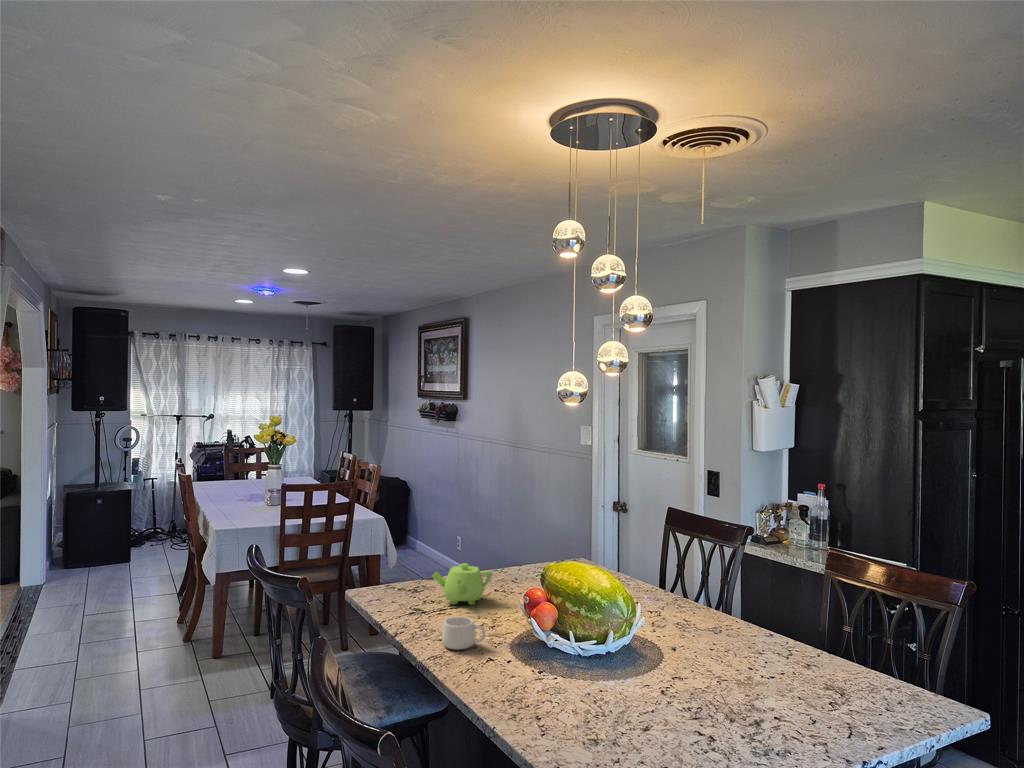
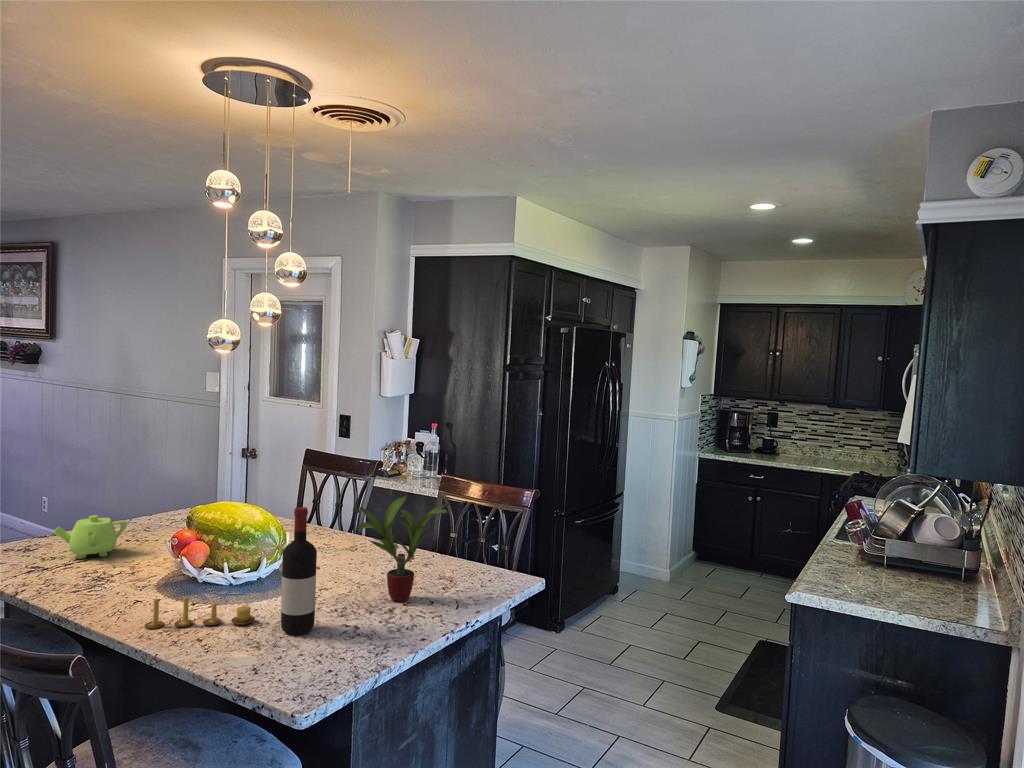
potted plant: none [710,574,838,712] -> present [356,495,450,602]
wine bottle: none [622,580,661,735] -> present [281,507,317,635]
mug: present [442,617,485,650] -> none [79,565,131,598]
candle: none [488,660,596,708] -> present [144,596,255,629]

